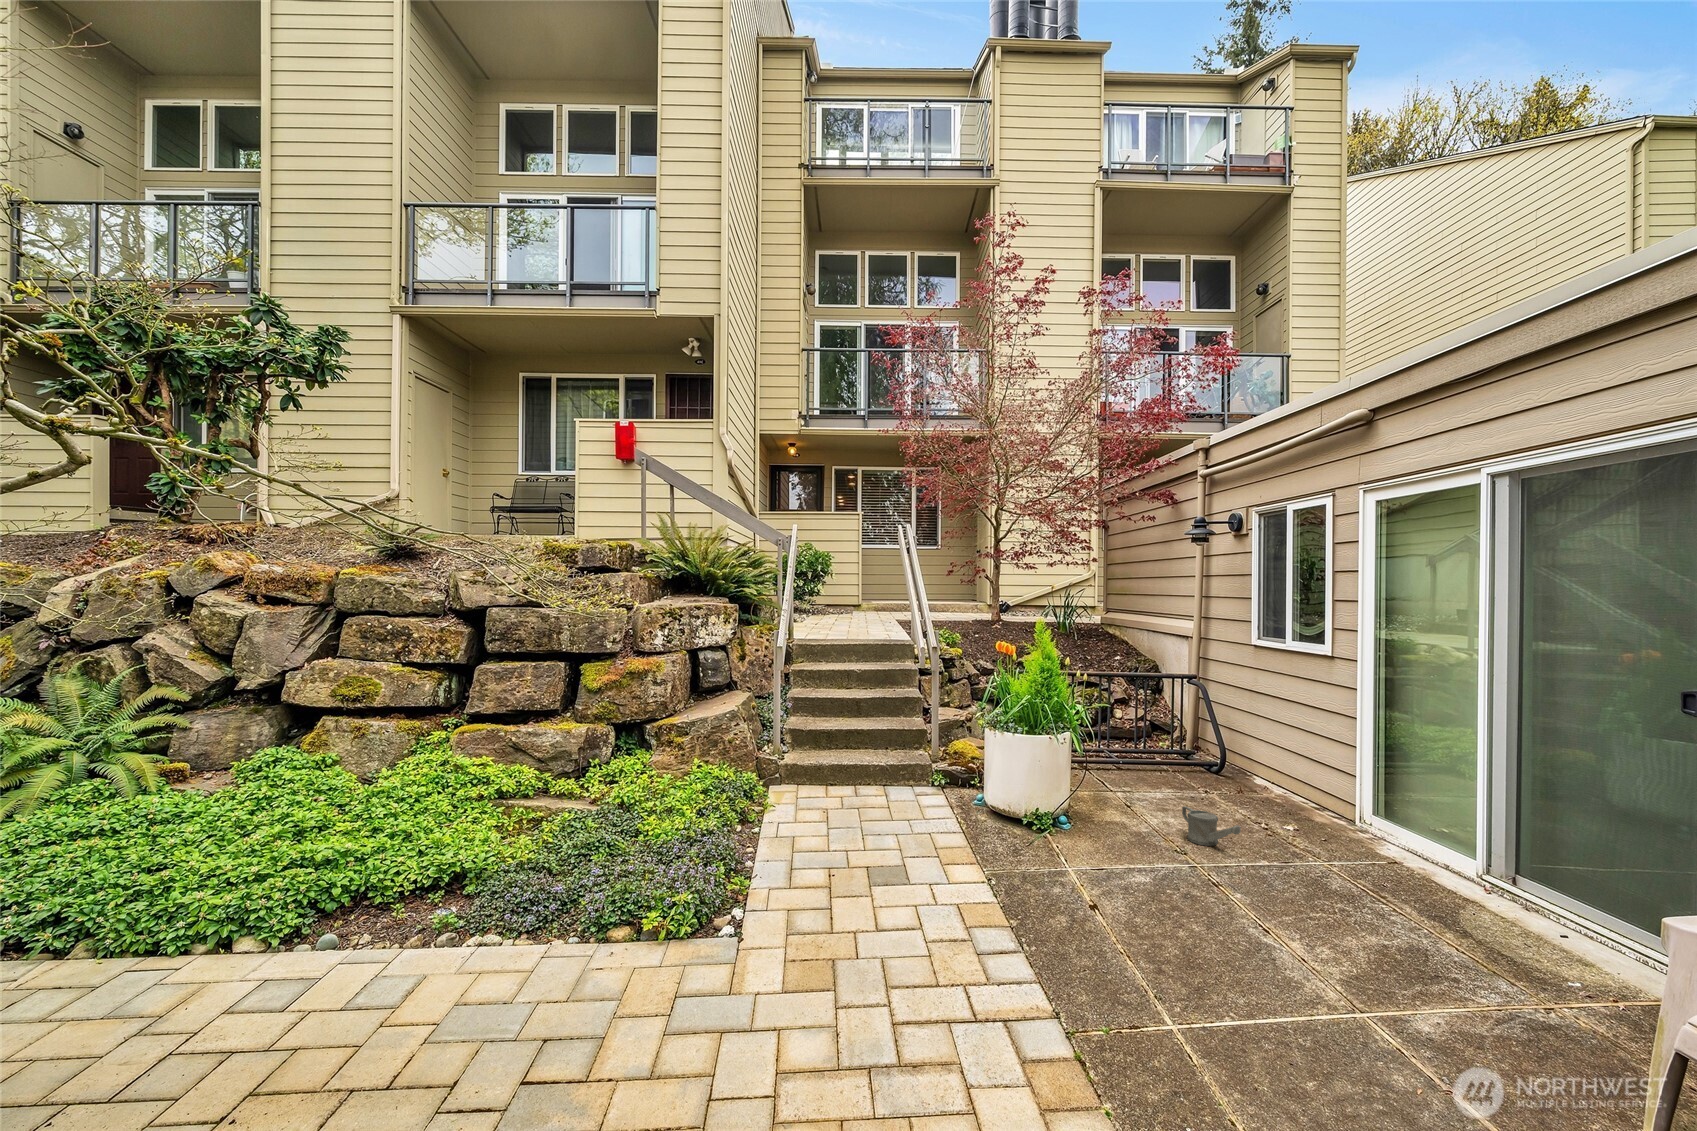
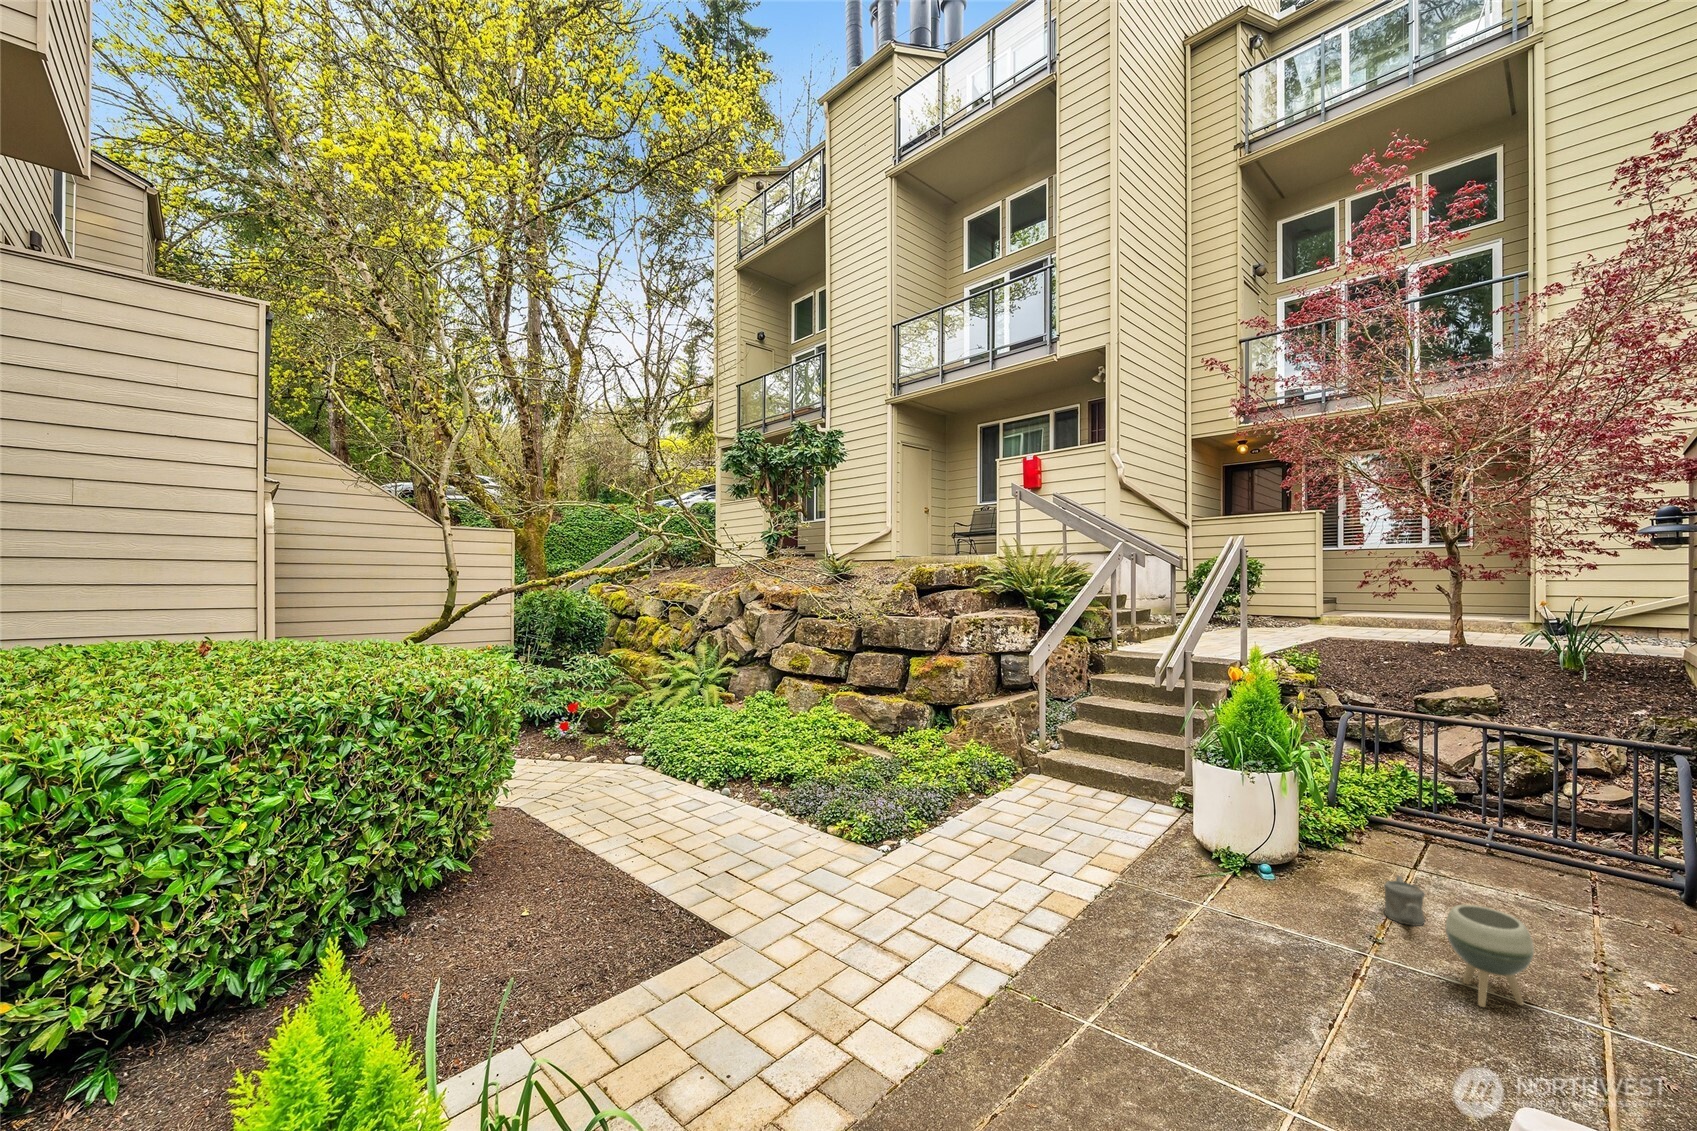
planter: none [1294,812,1357,893] -> present [1445,904,1534,1007]

